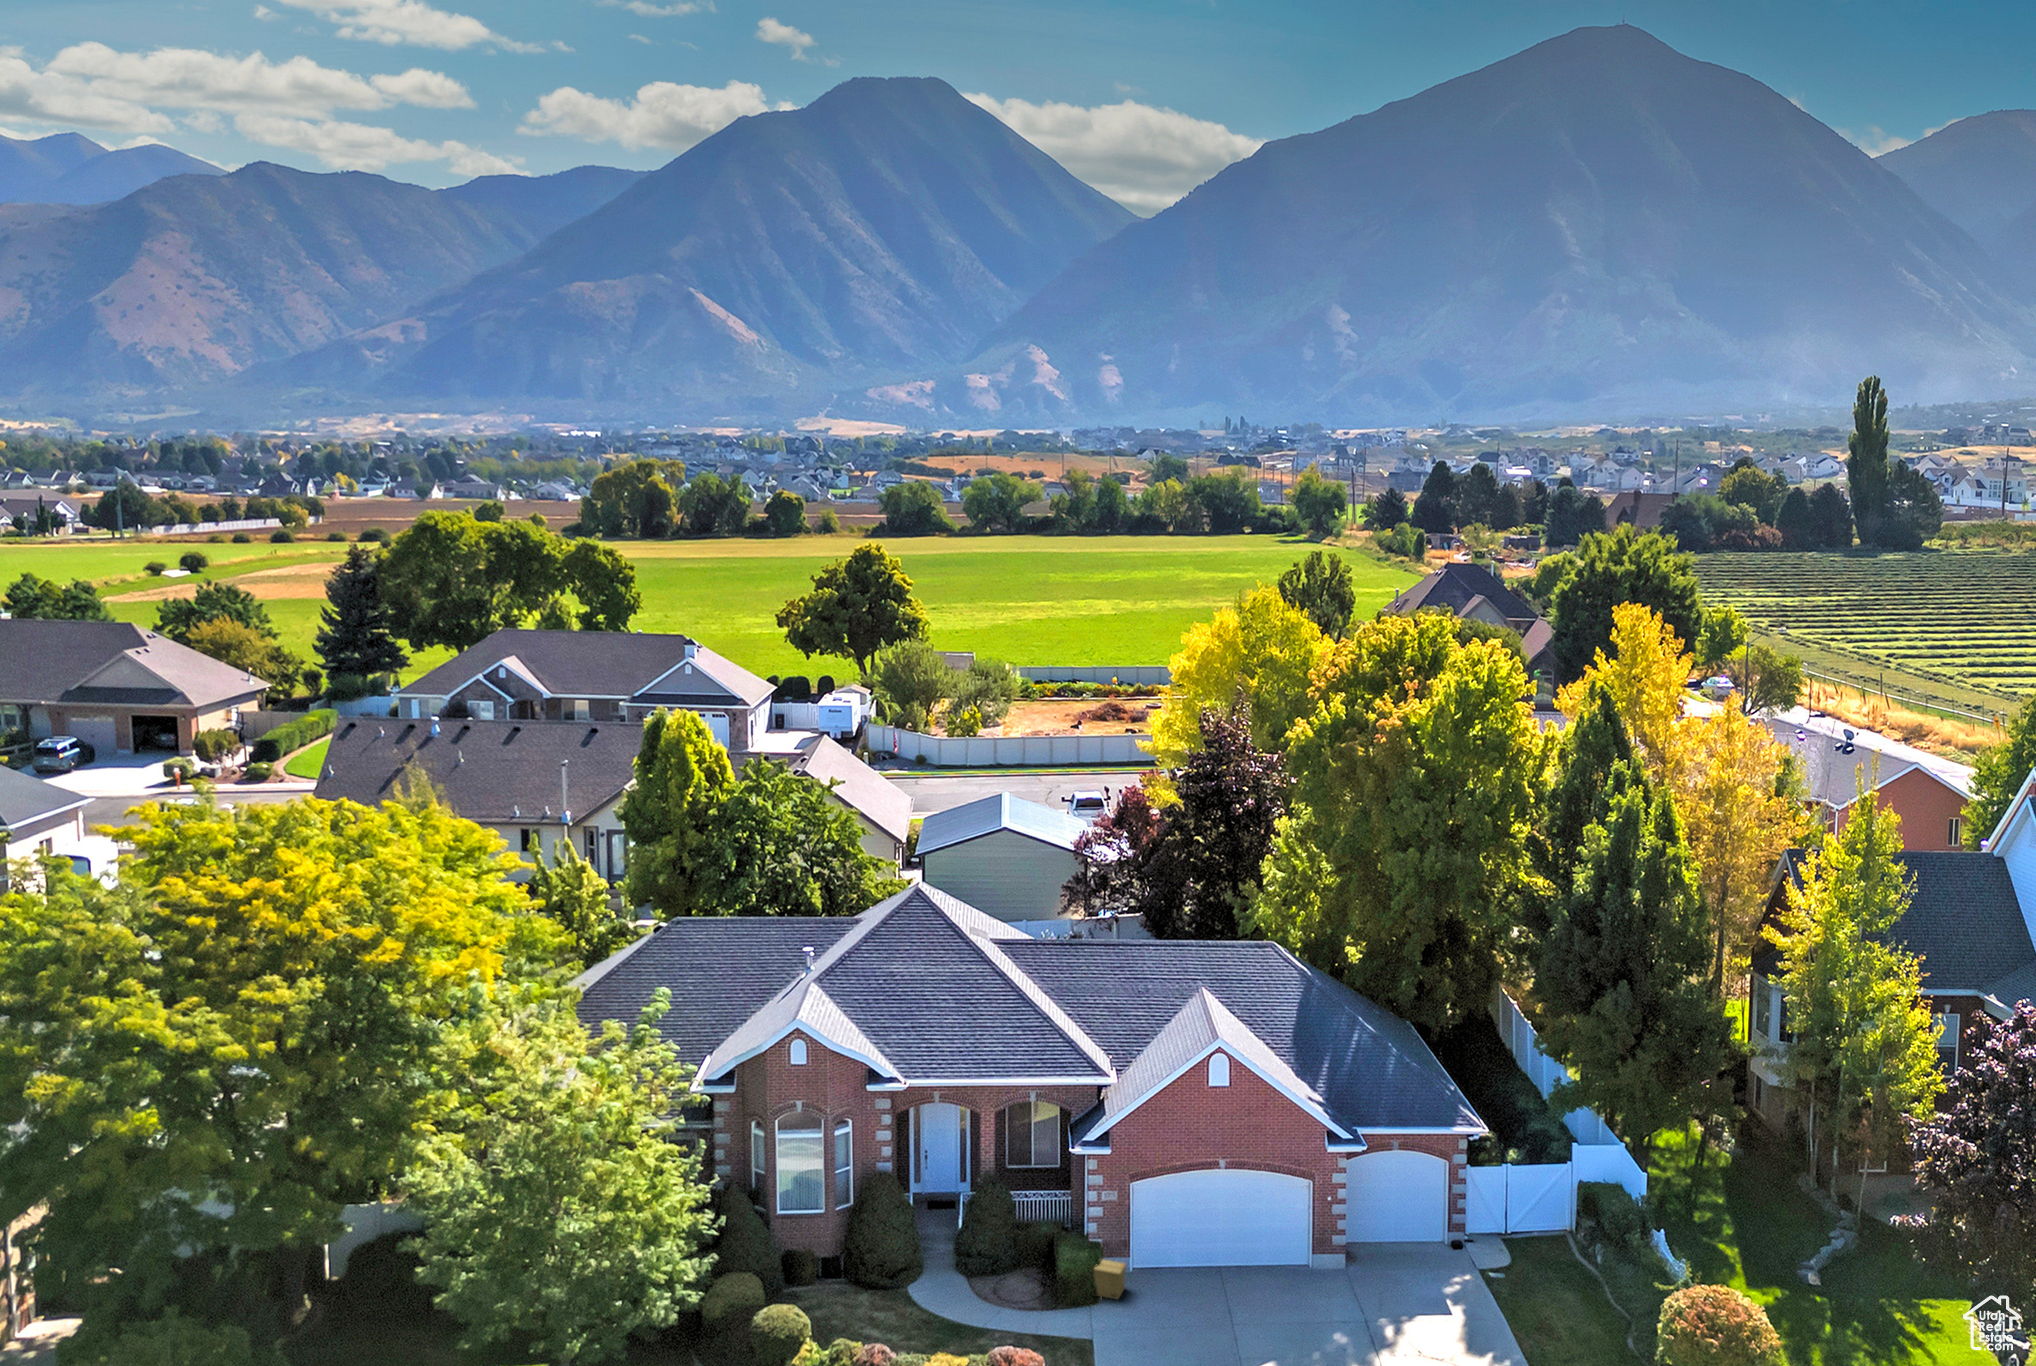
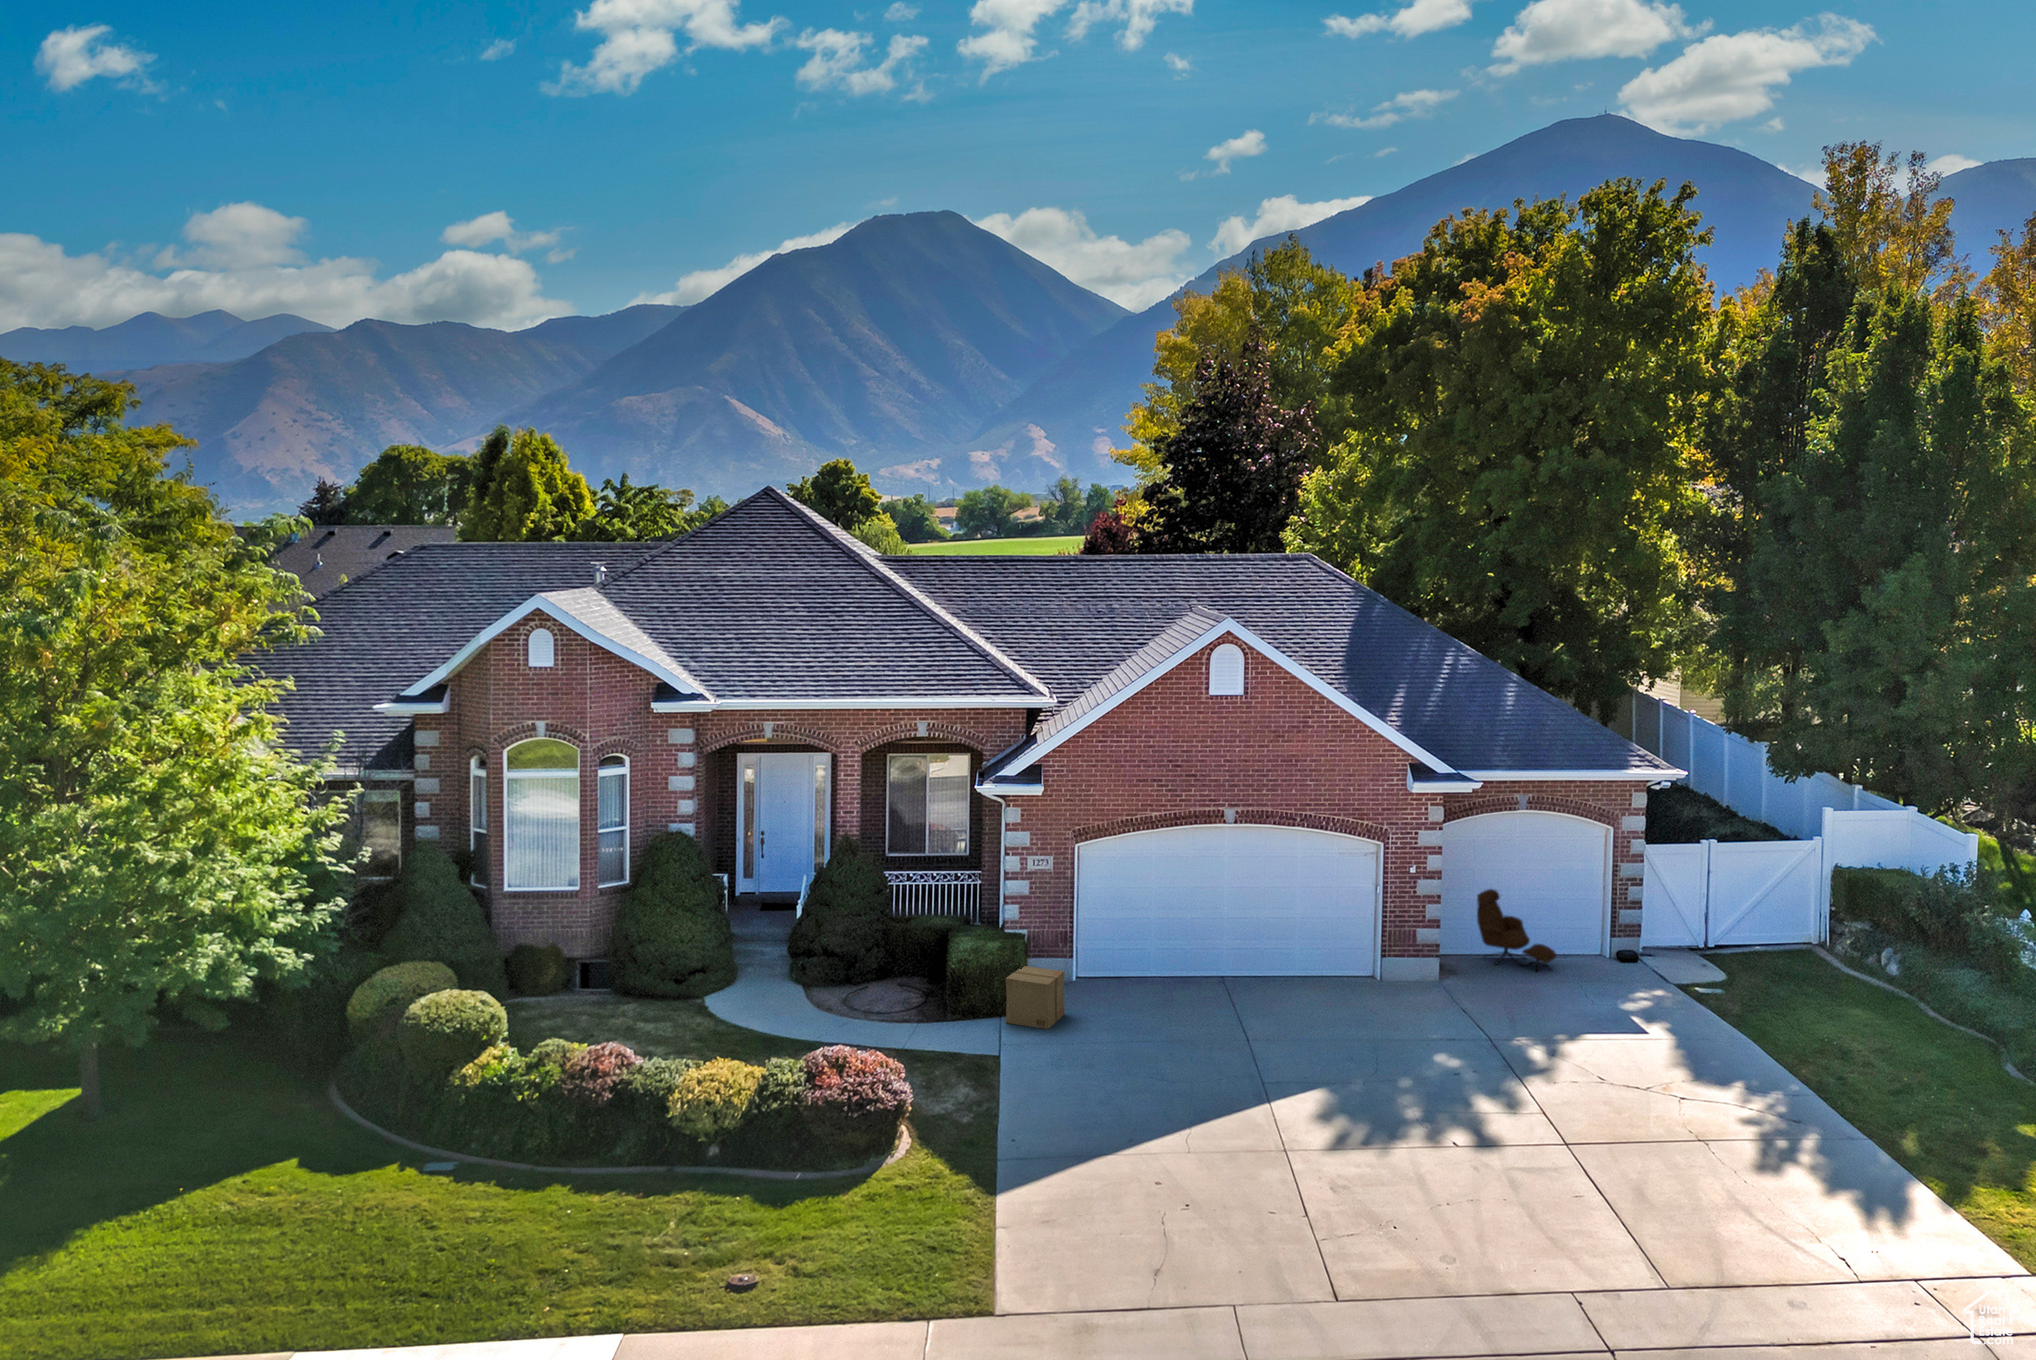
lounge chair: none [1366,1201,1413,1257] -> present [1477,889,1556,970]

